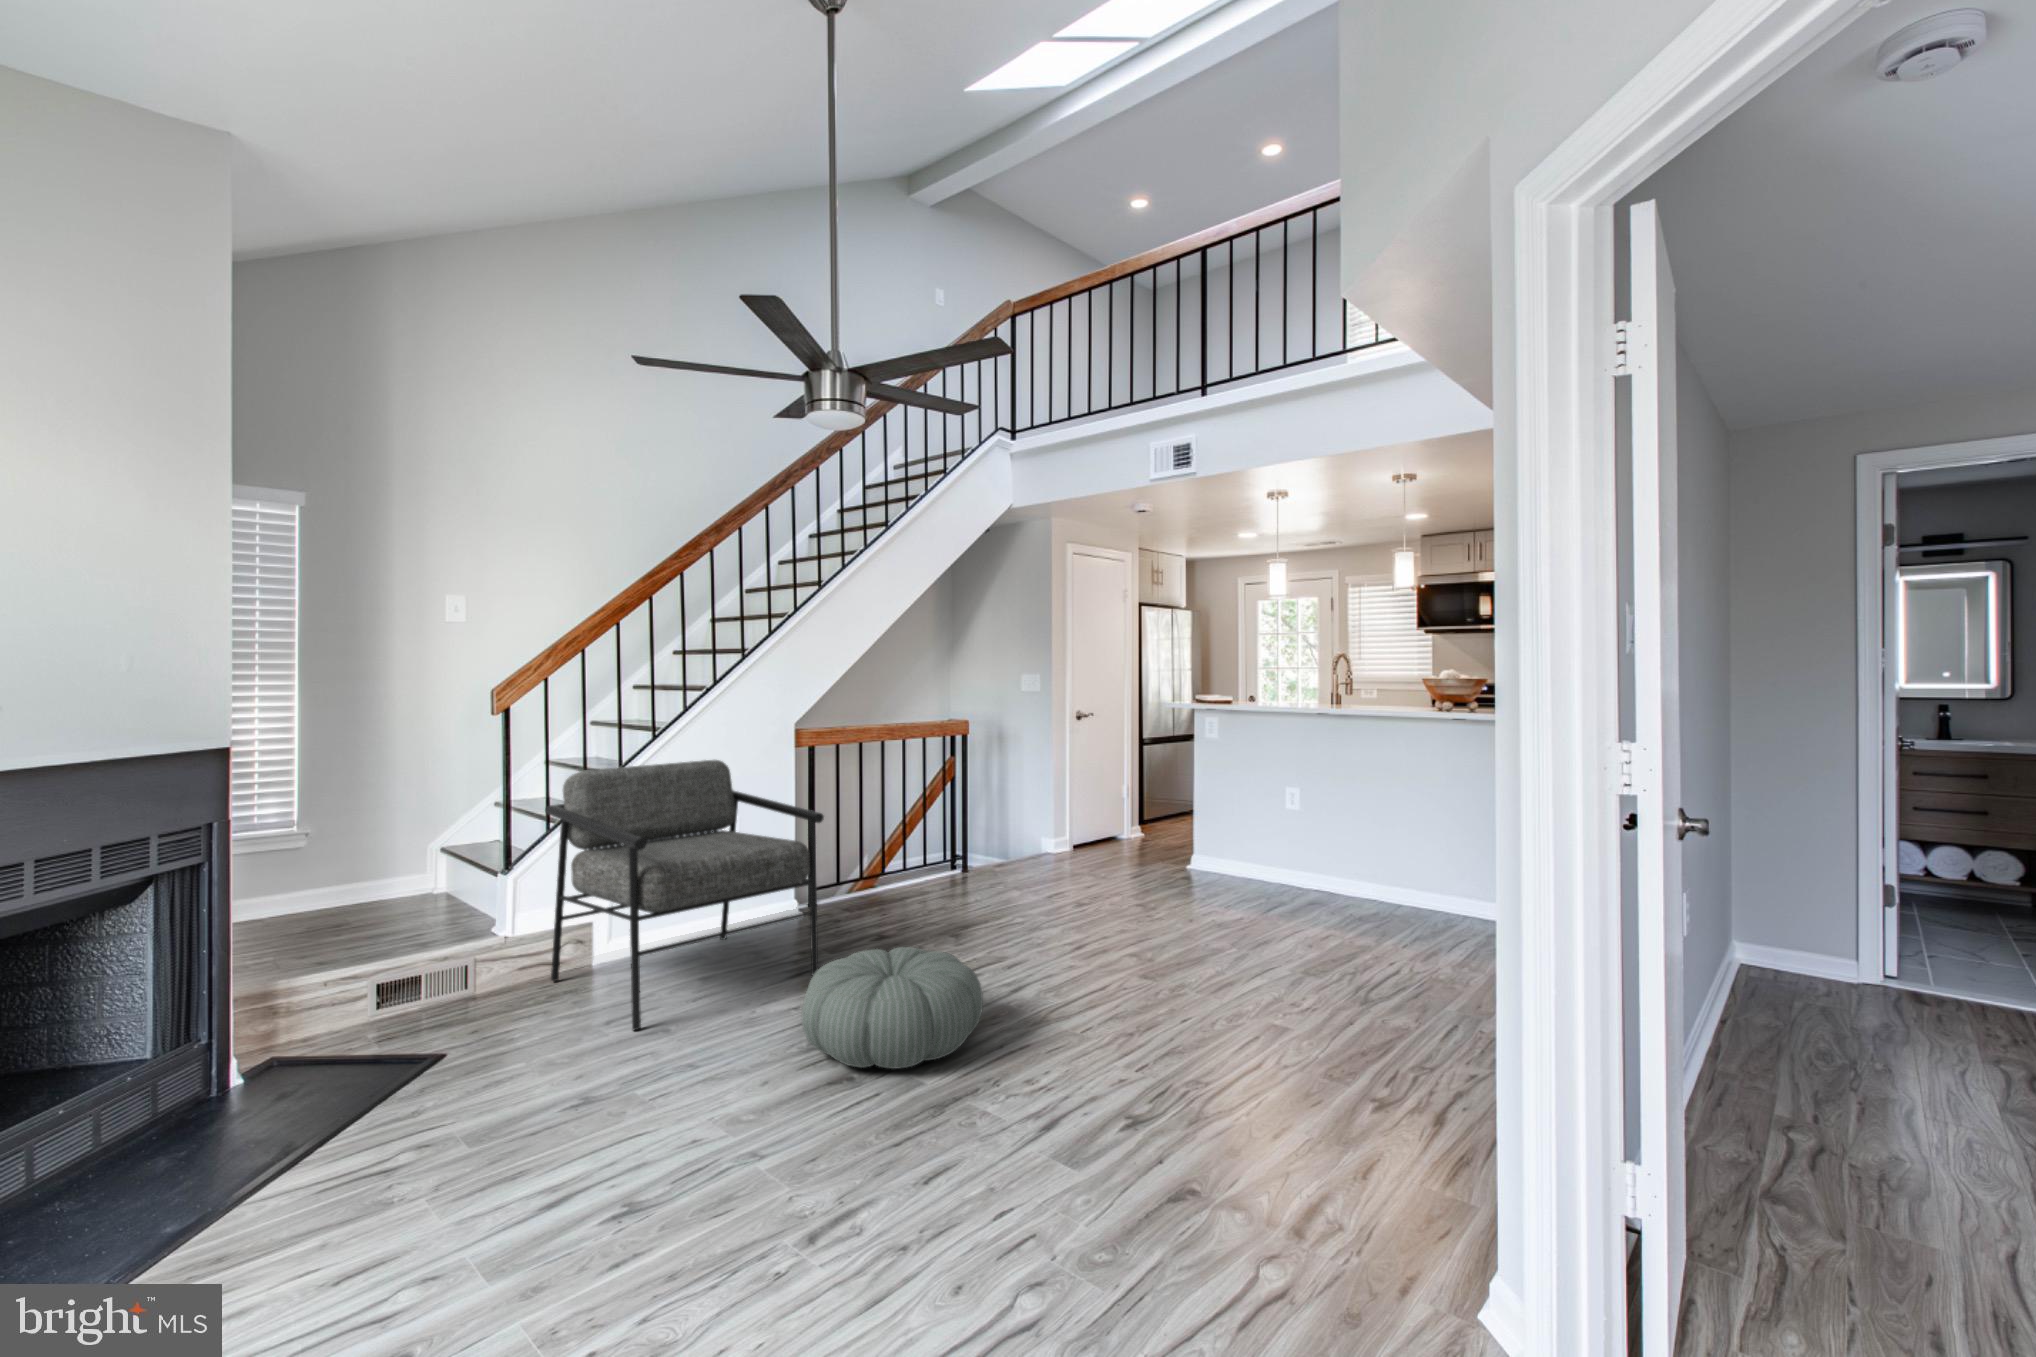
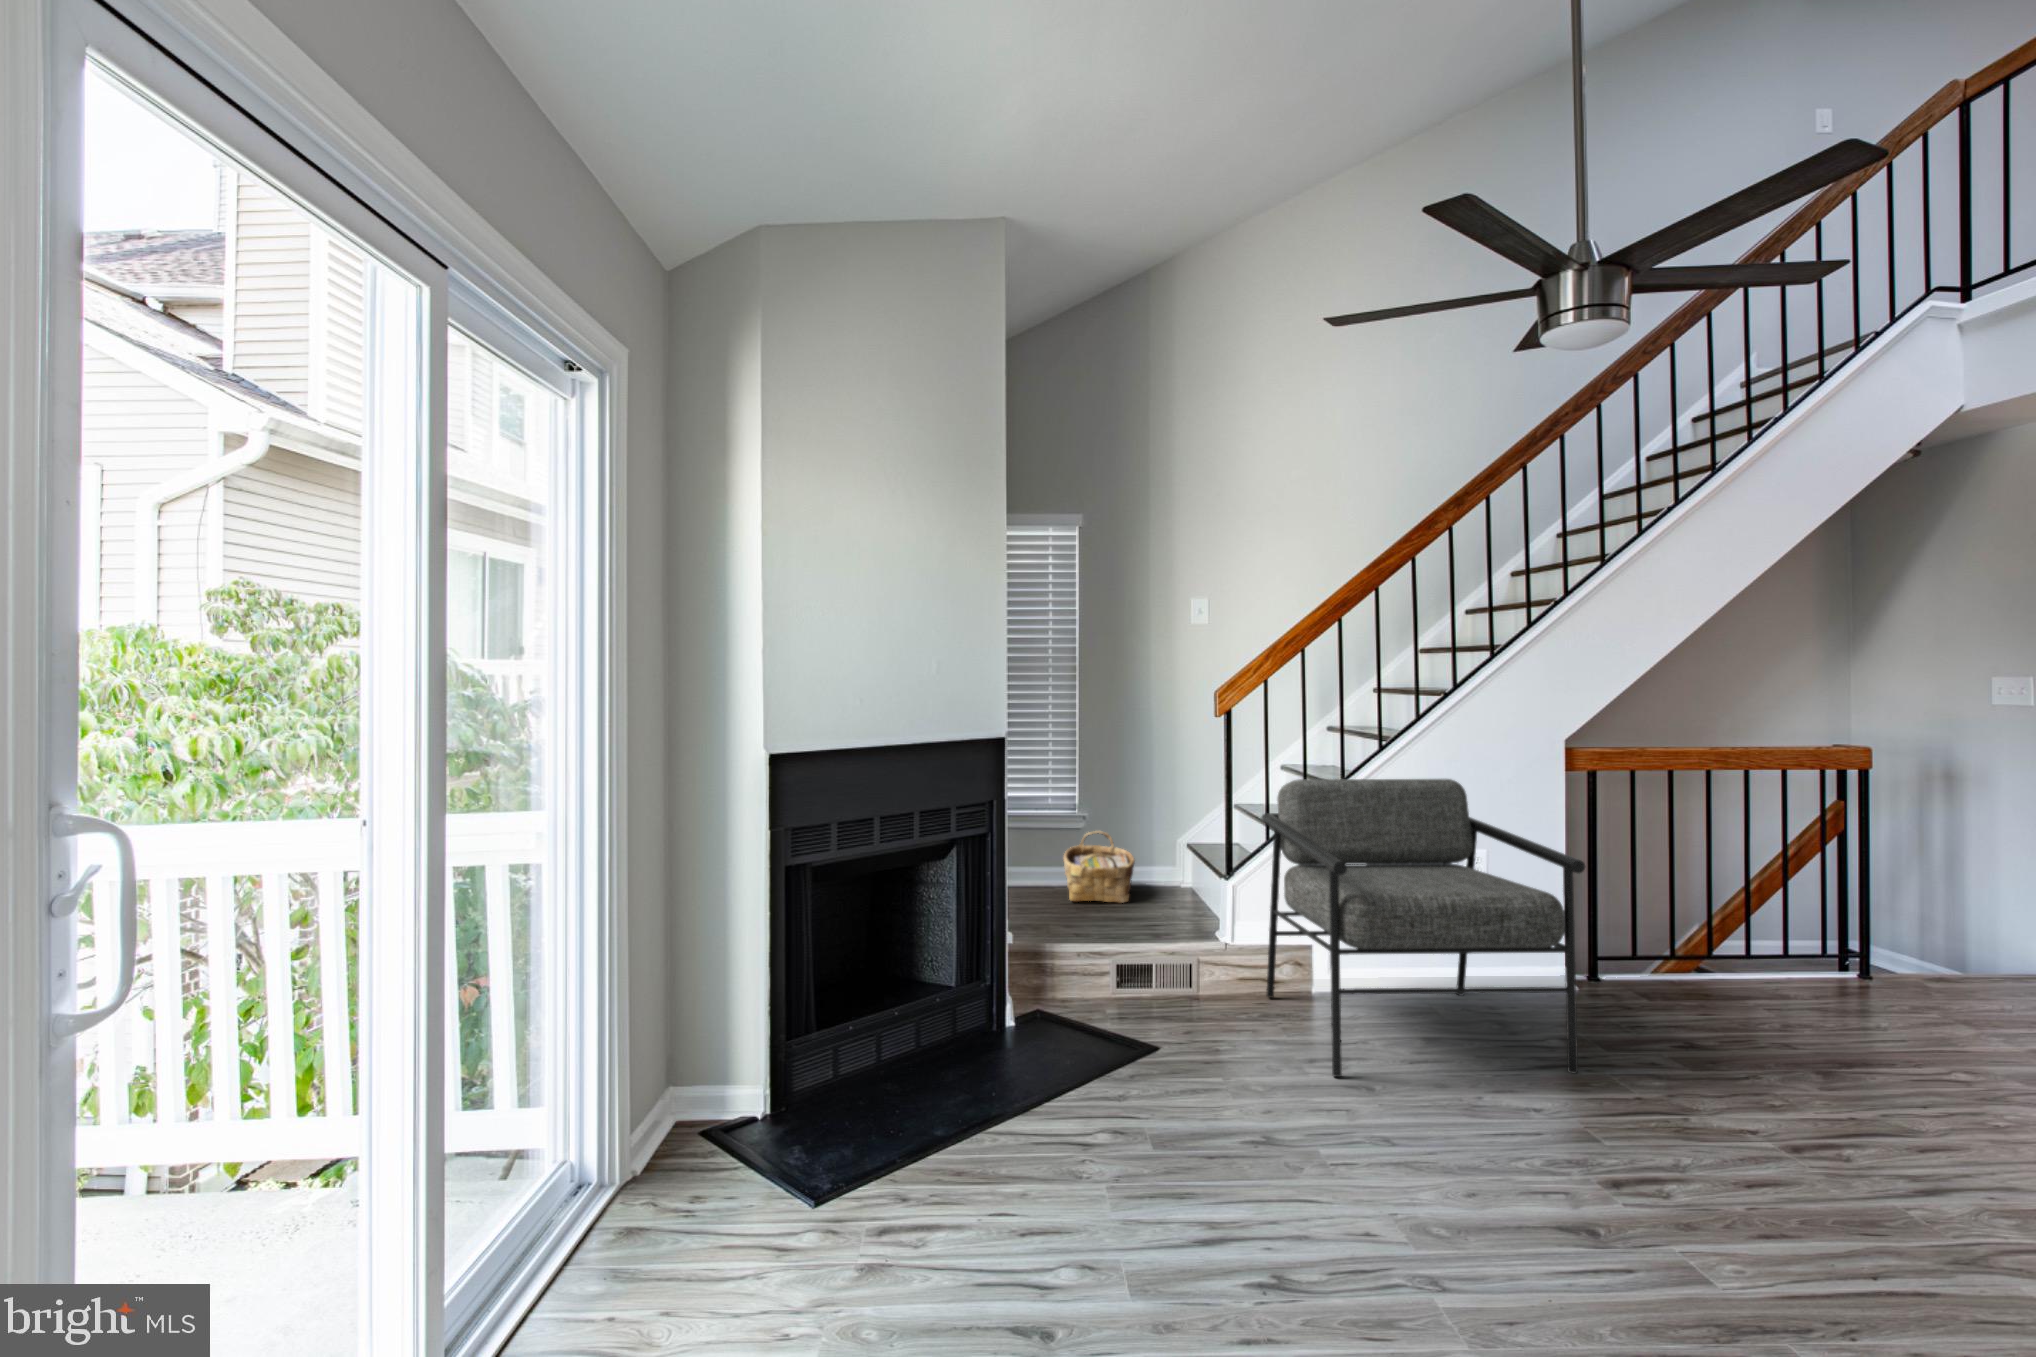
woven basket: none [280,848,382,933] -> present [1063,831,1135,903]
pouf: present [802,947,983,1069] -> none [1531,1061,1850,1264]

